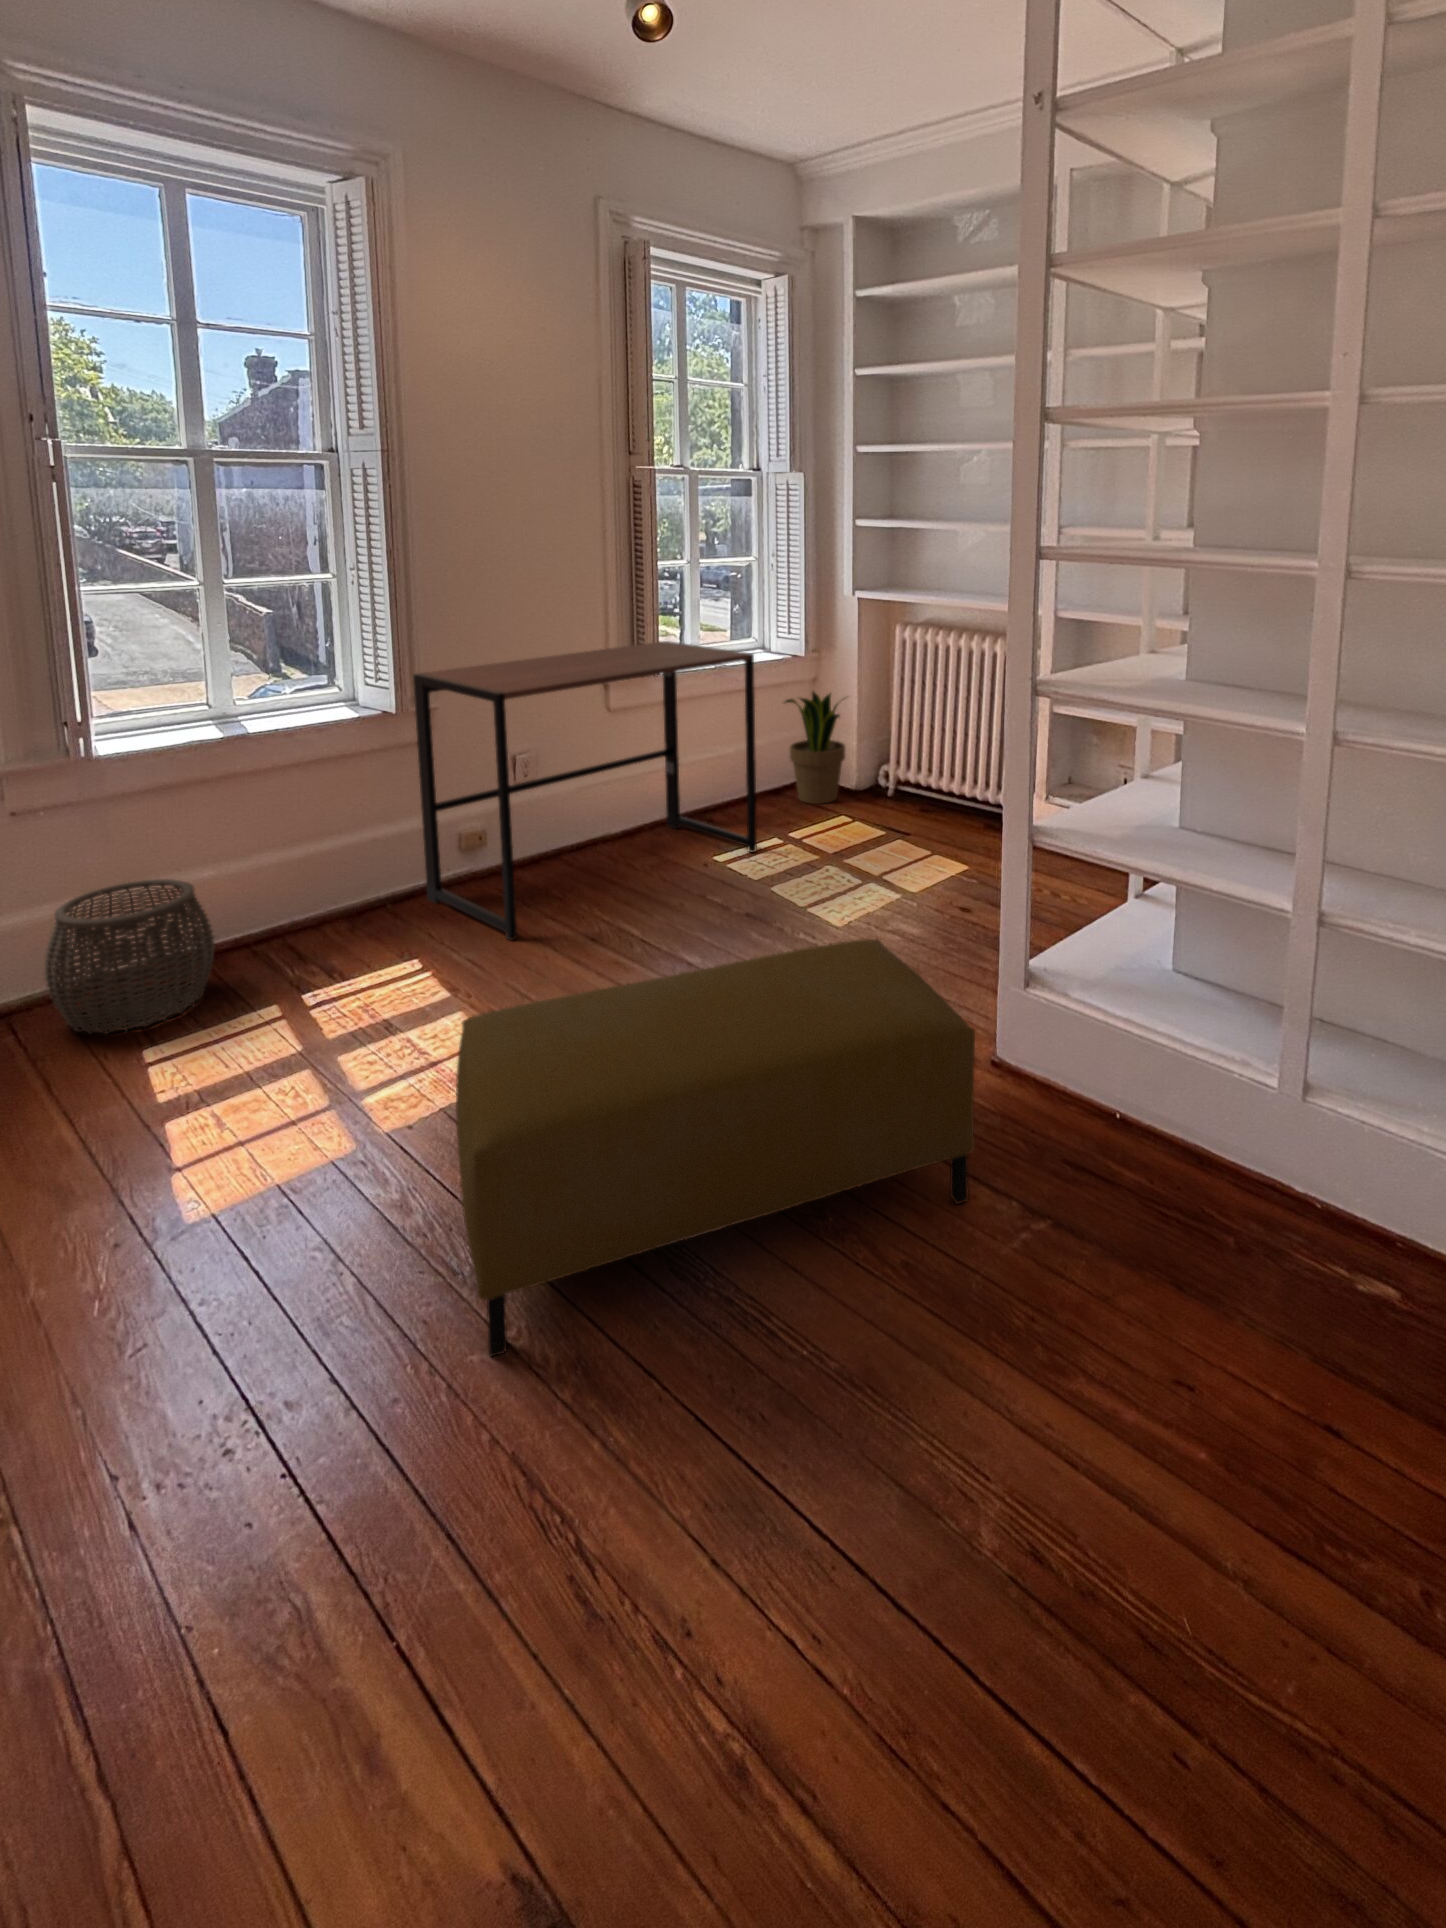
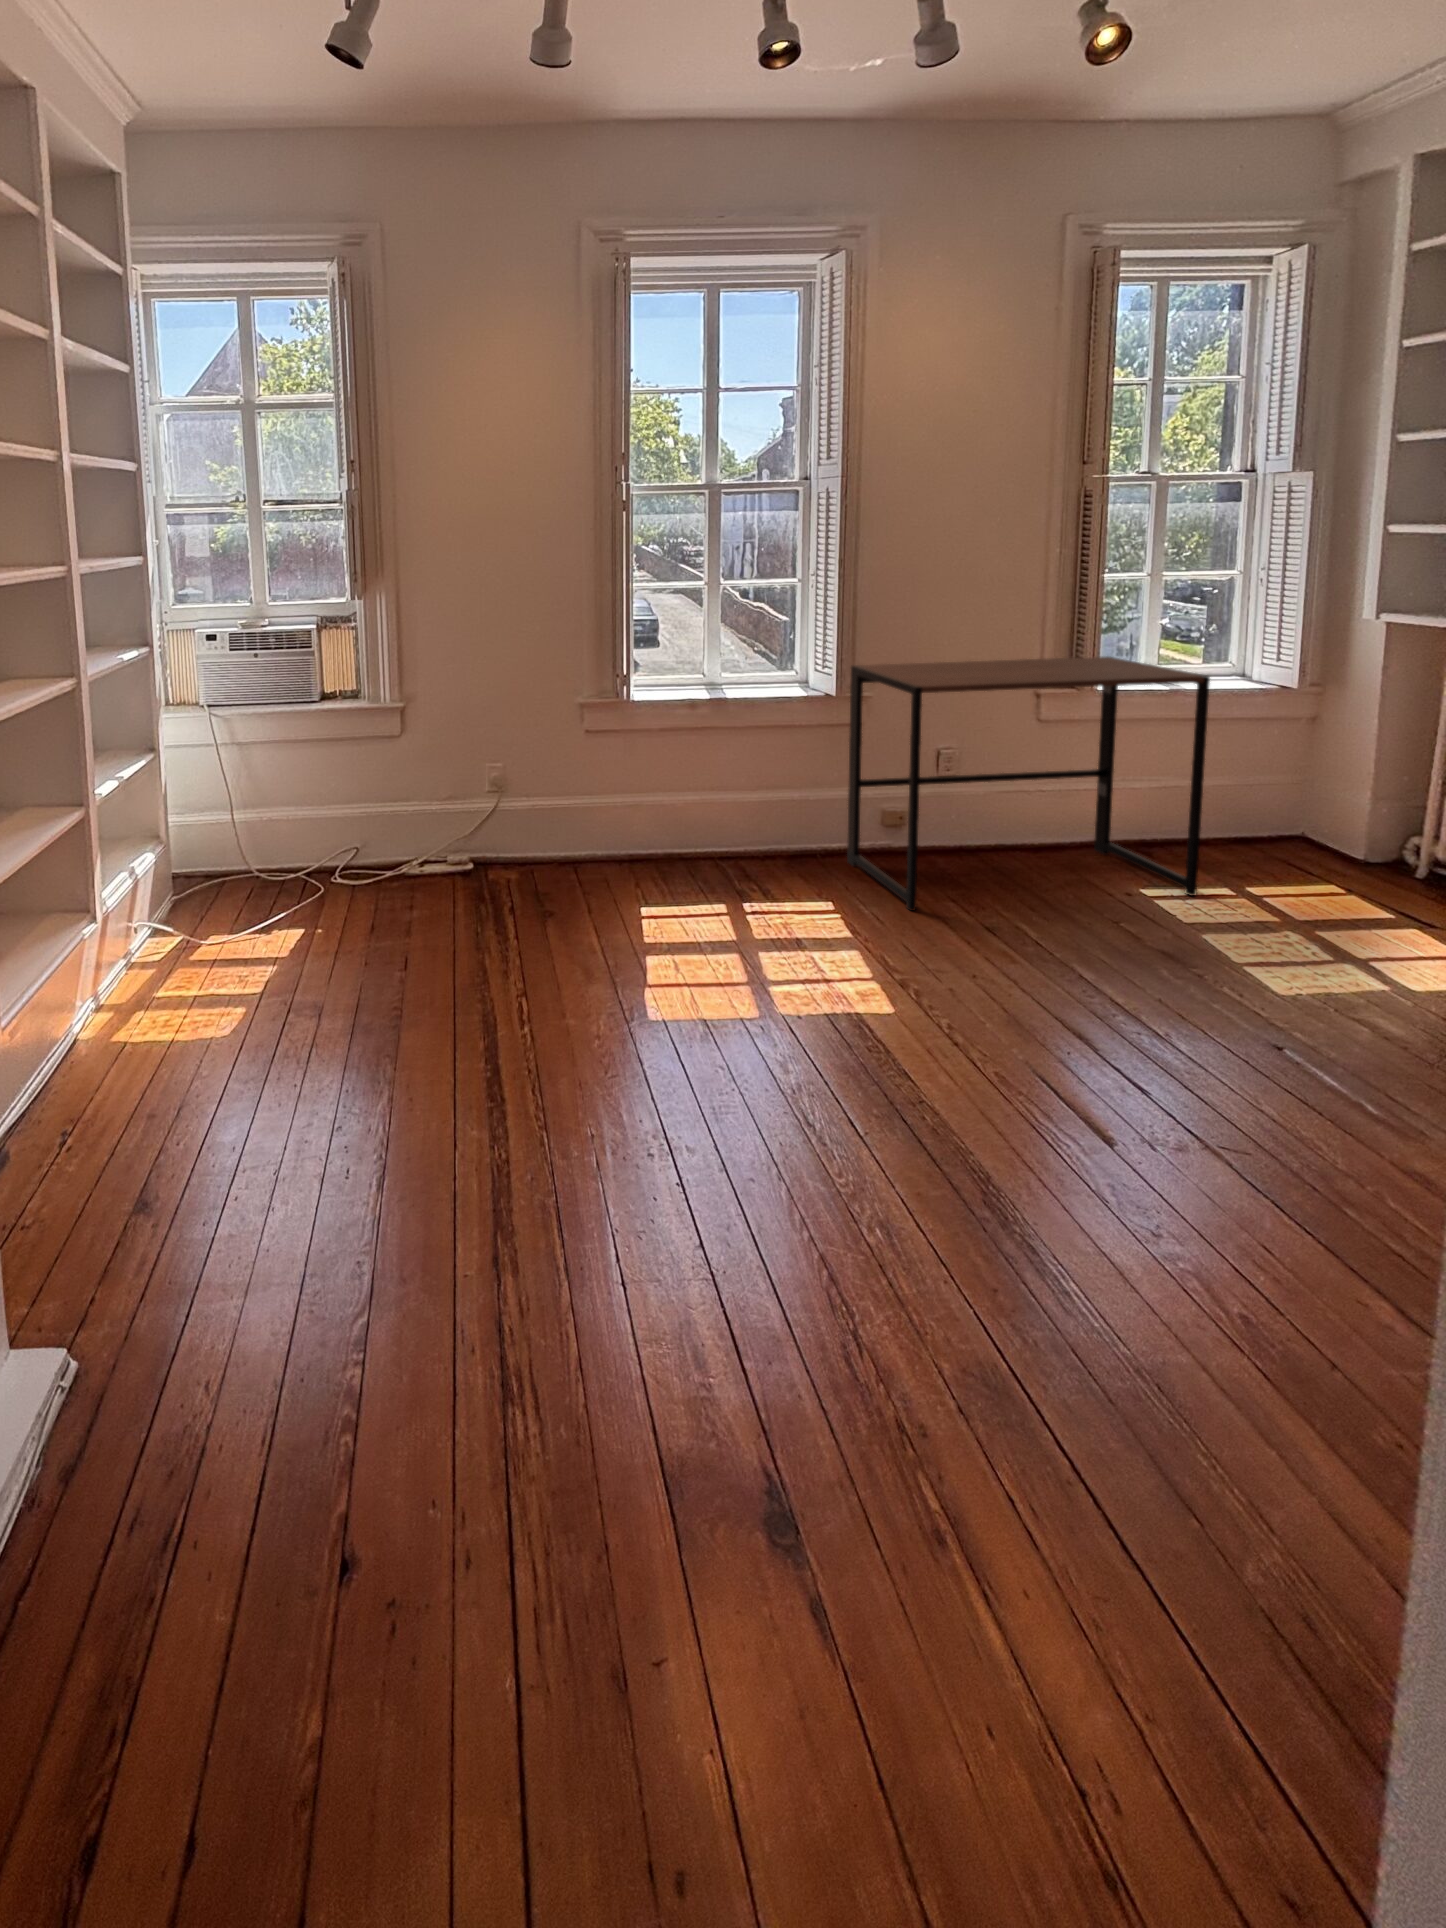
potted plant: present [785,692,845,804] -> none [1258,729,1365,867]
woven basket: present [45,879,214,1034] -> none [593,794,690,897]
ottoman: present [456,939,975,1357] -> none [820,933,1376,1294]

